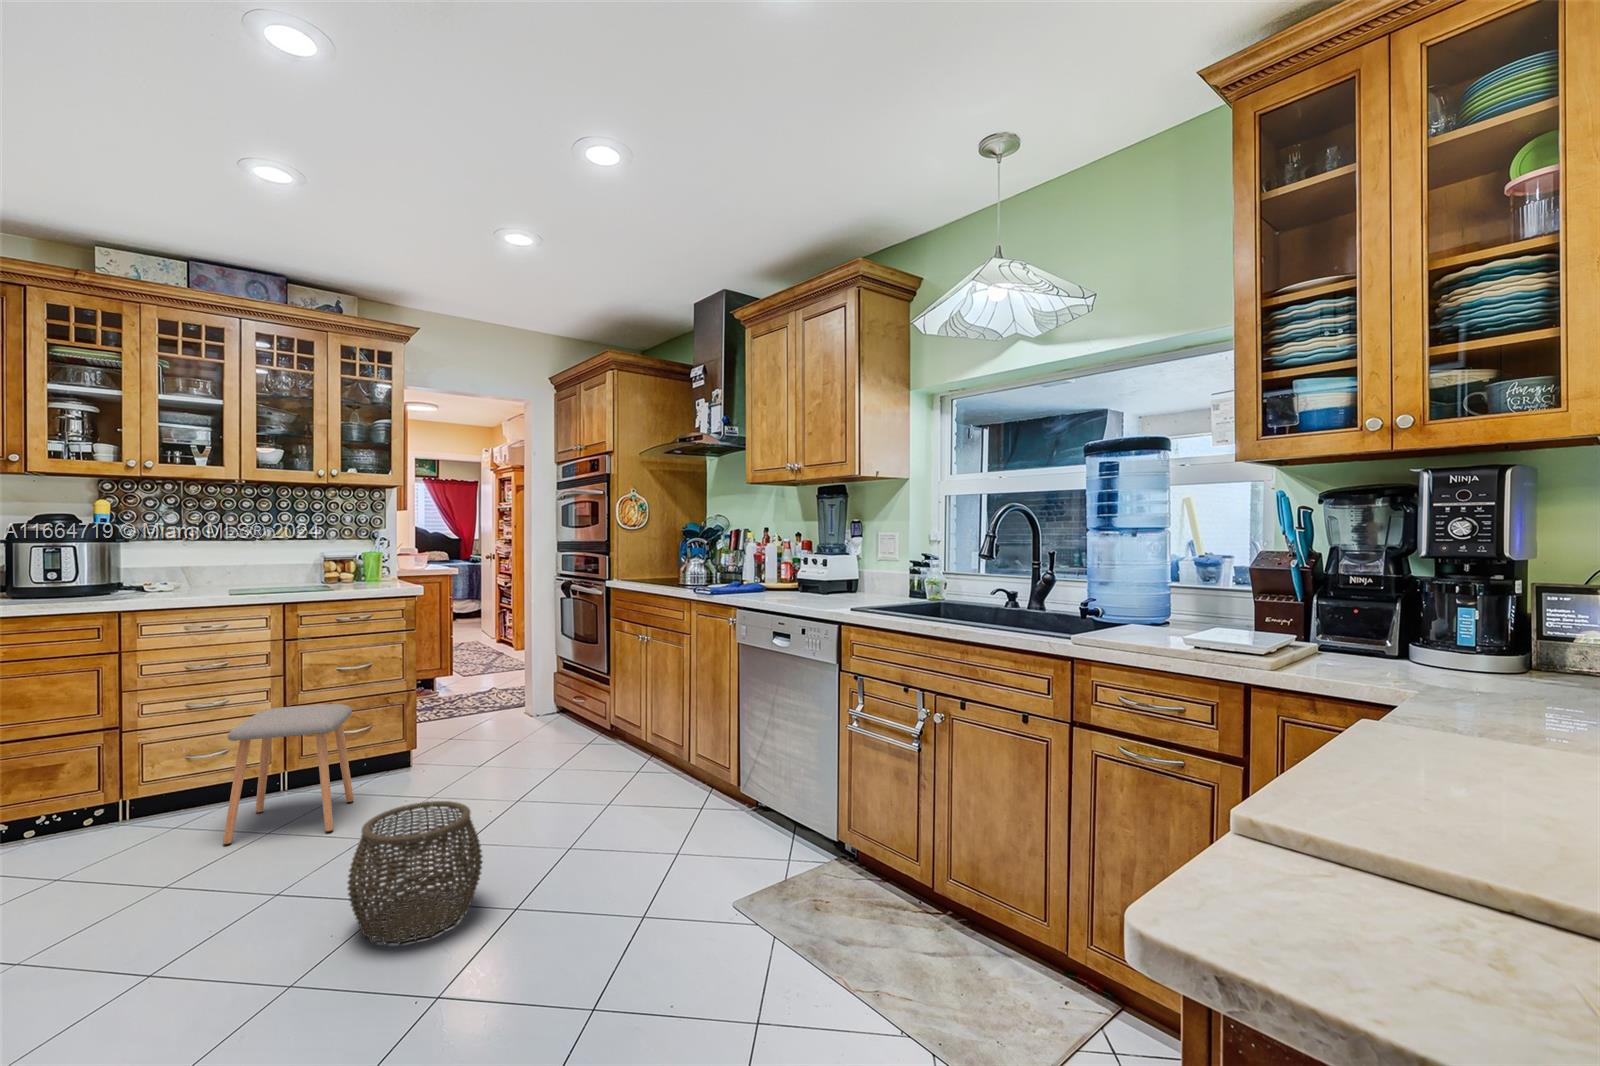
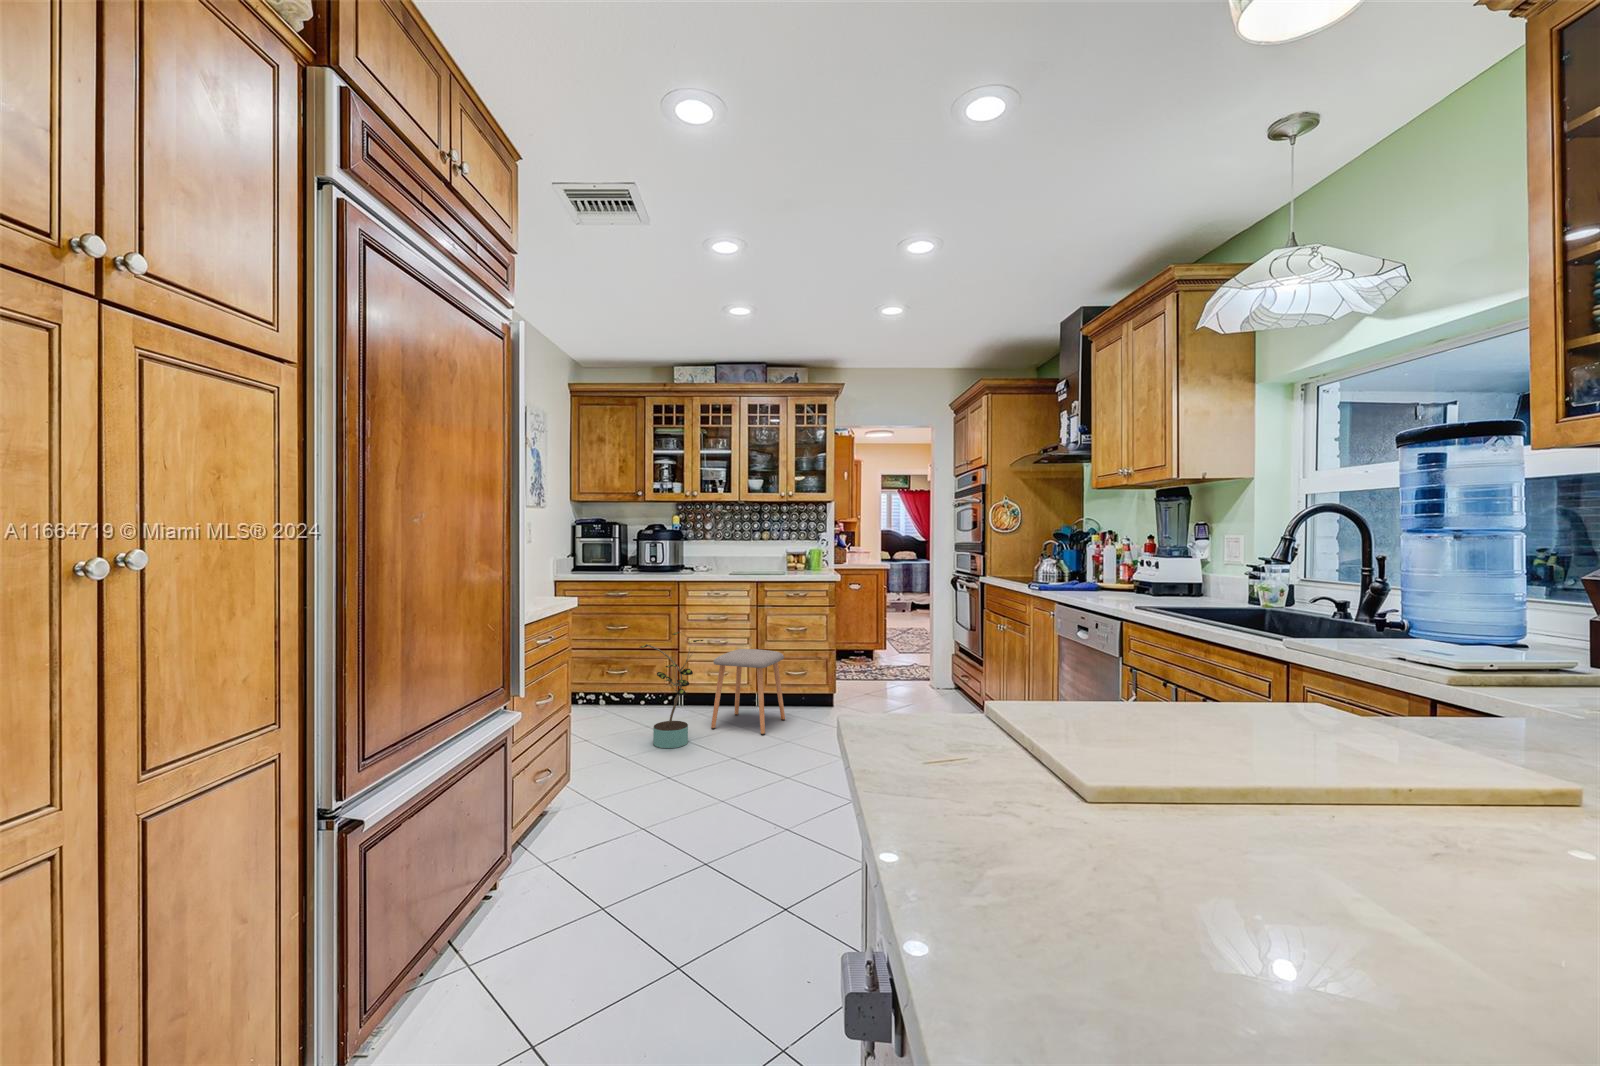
potted plant: none [71,697,222,906] -> present [641,632,703,748]
woven basket: present [347,801,482,943] -> none [737,720,818,809]

